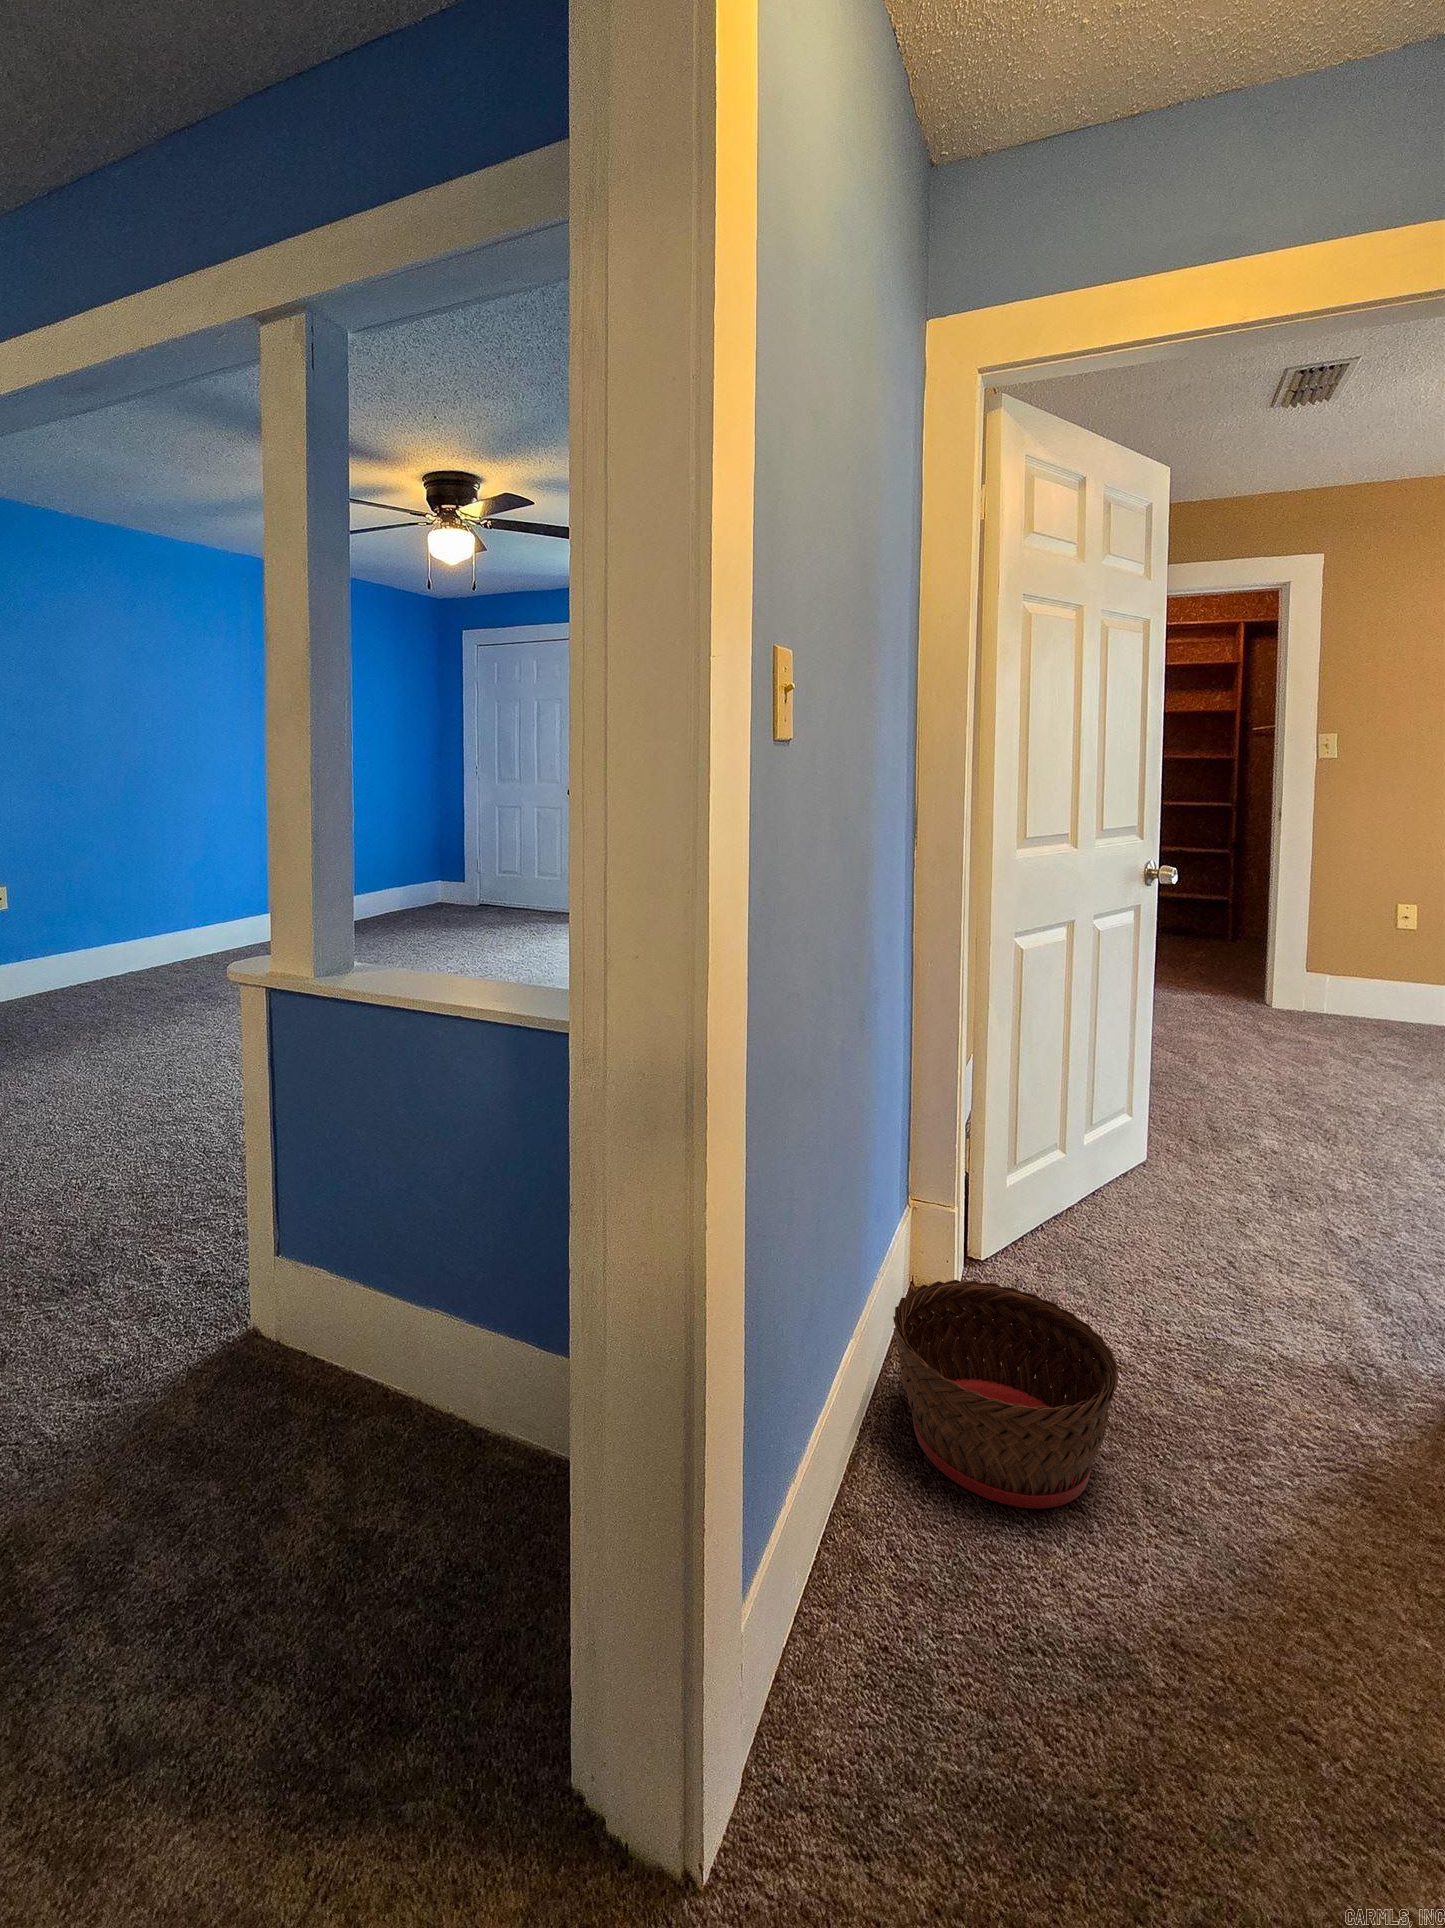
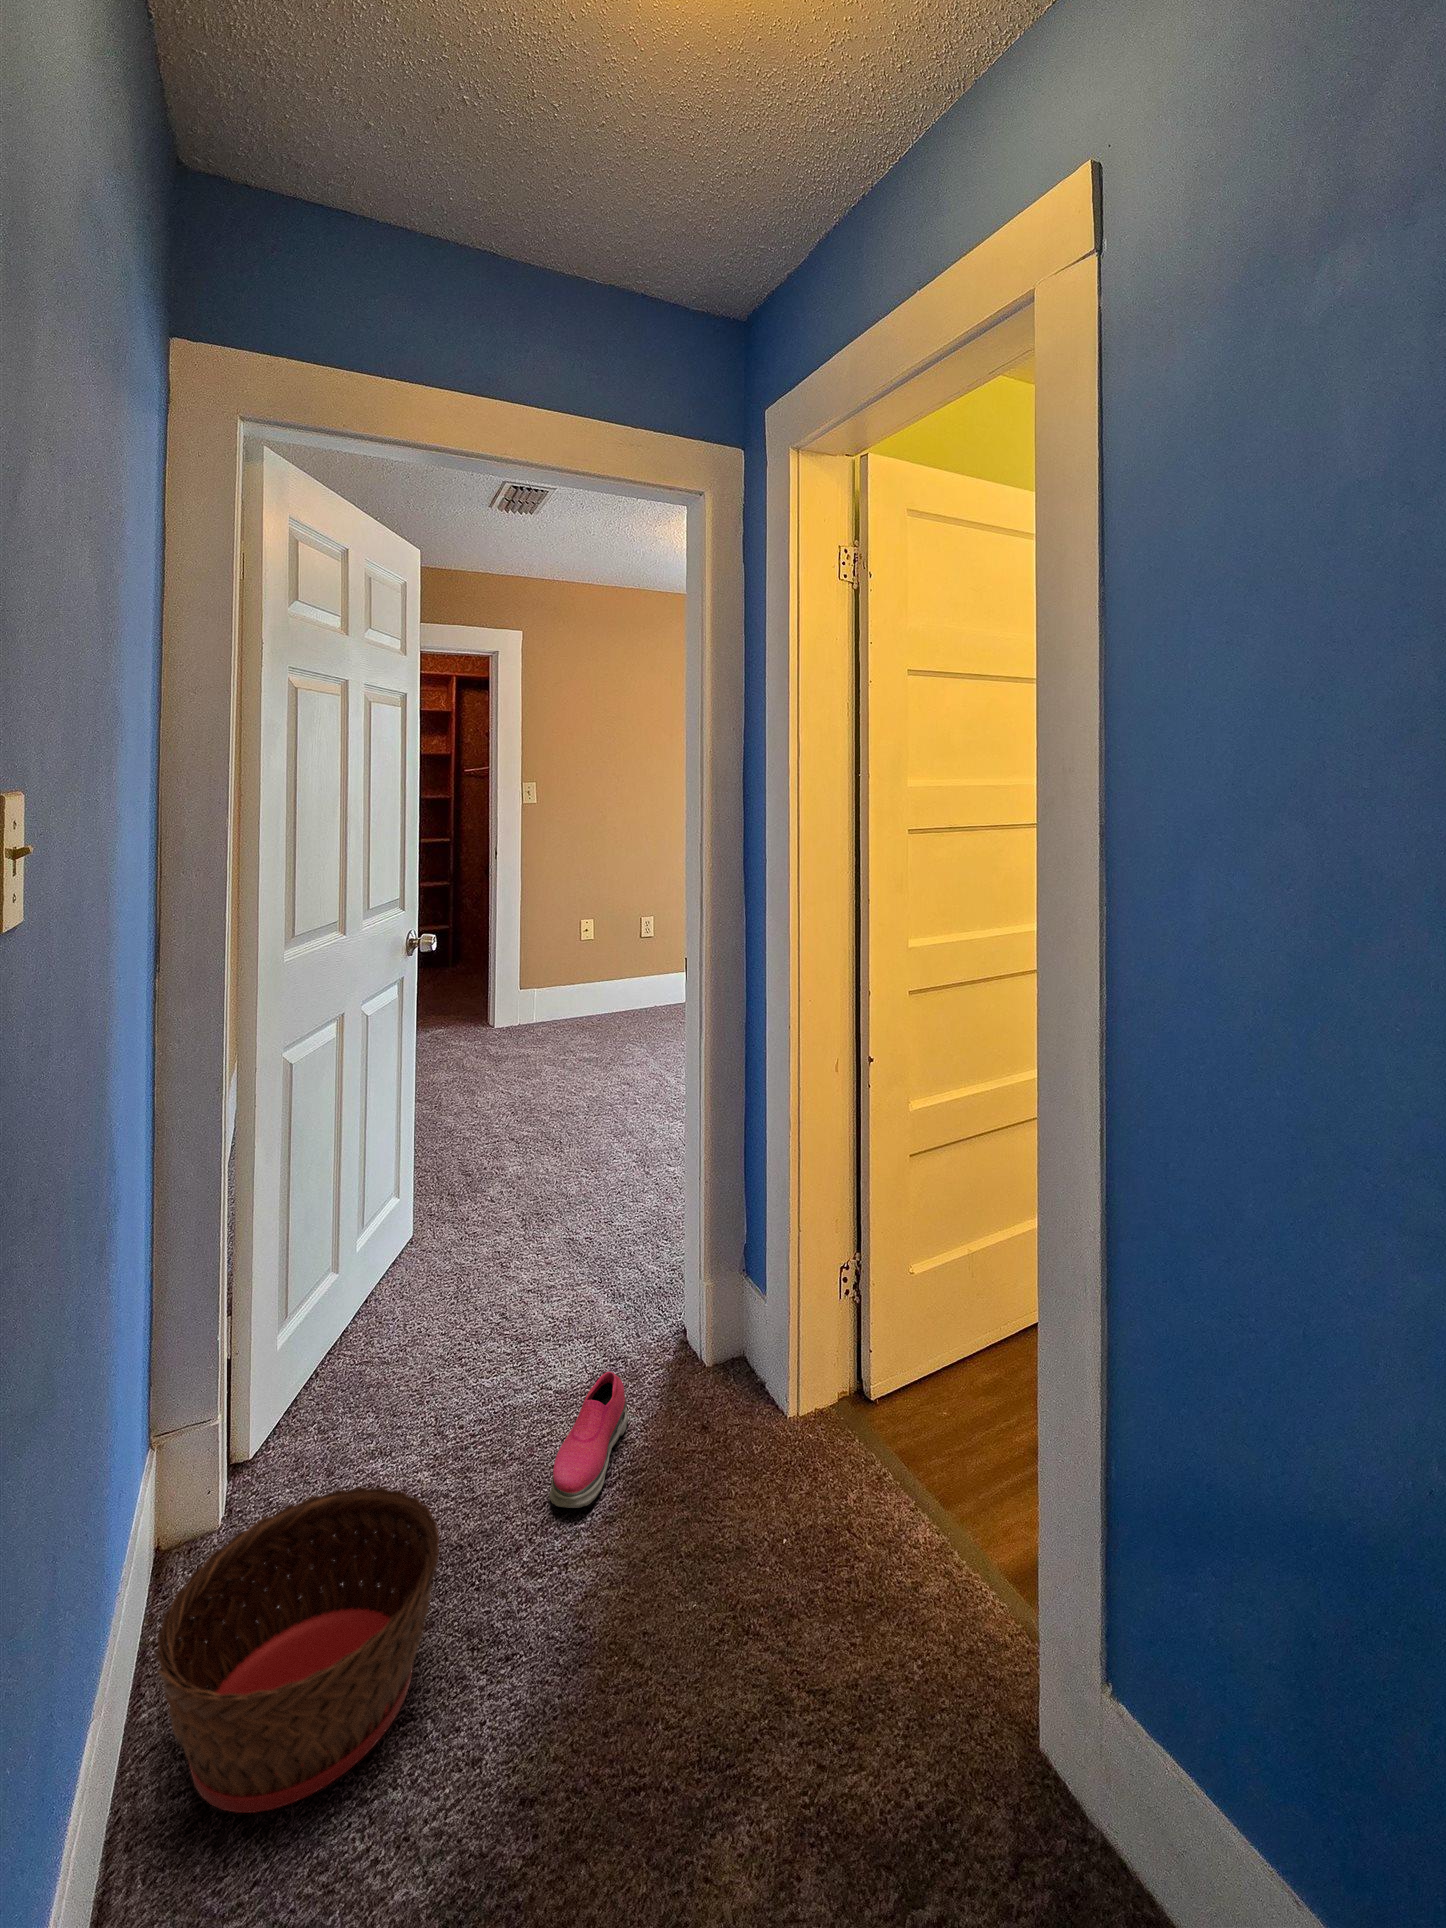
shoe: none [1256,1361,1377,1477] -> present [549,1372,628,1508]

